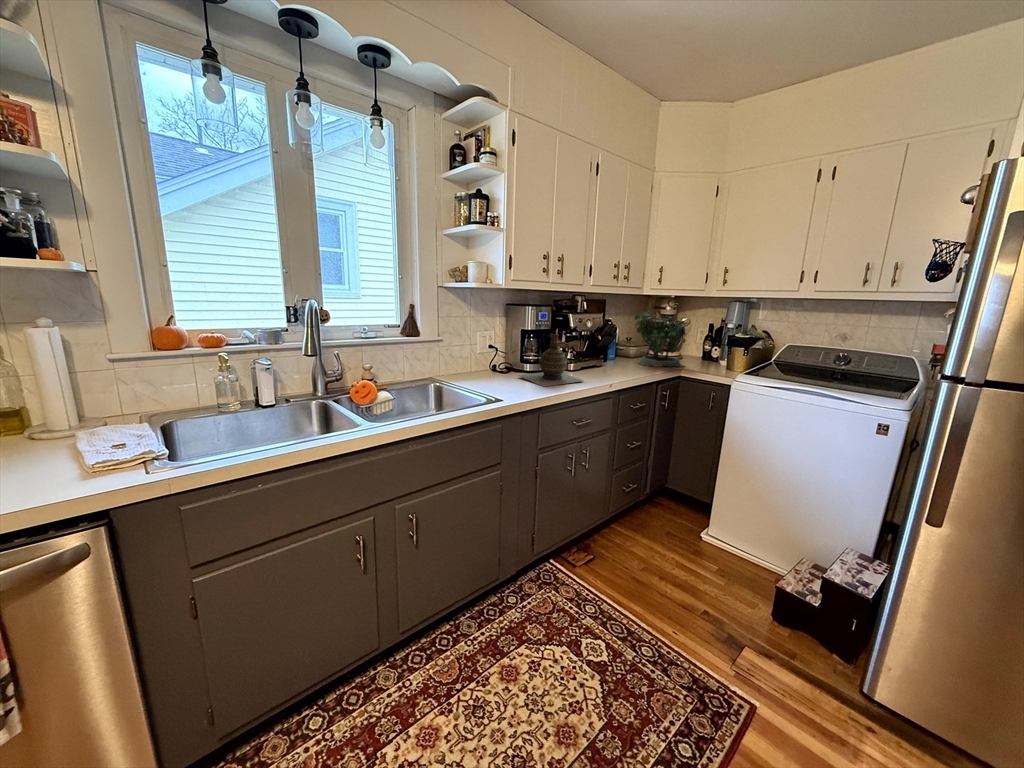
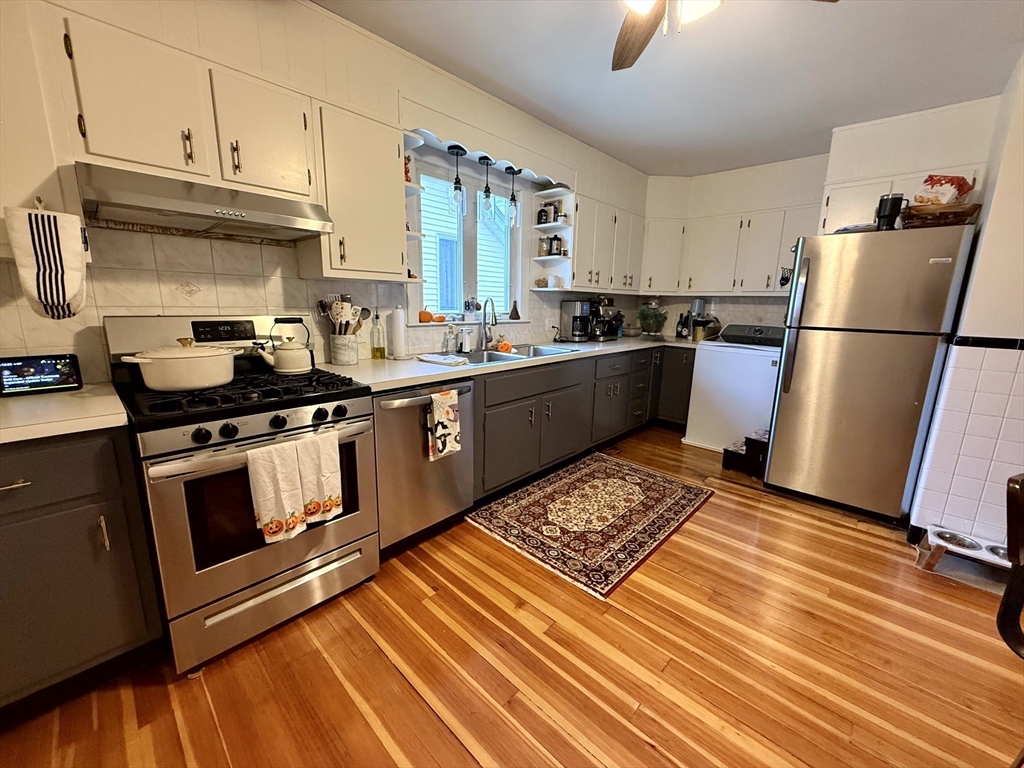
ceramic jug: present [519,334,584,387] -> none [575,318,615,347]

